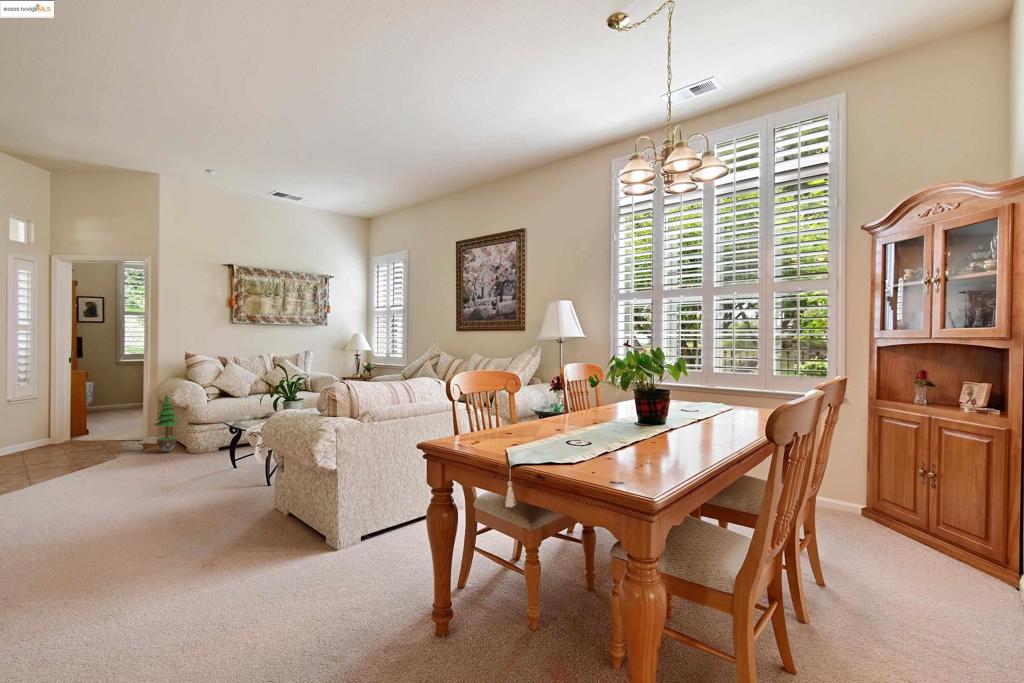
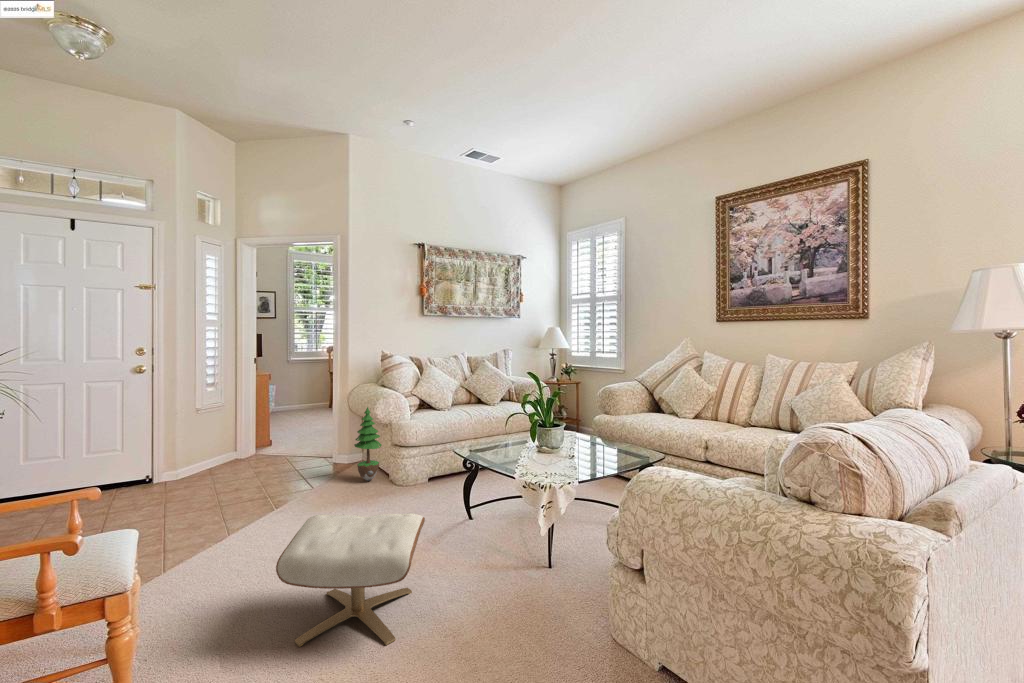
ottoman: none [52,450,170,526] -> present [276,513,425,647]

